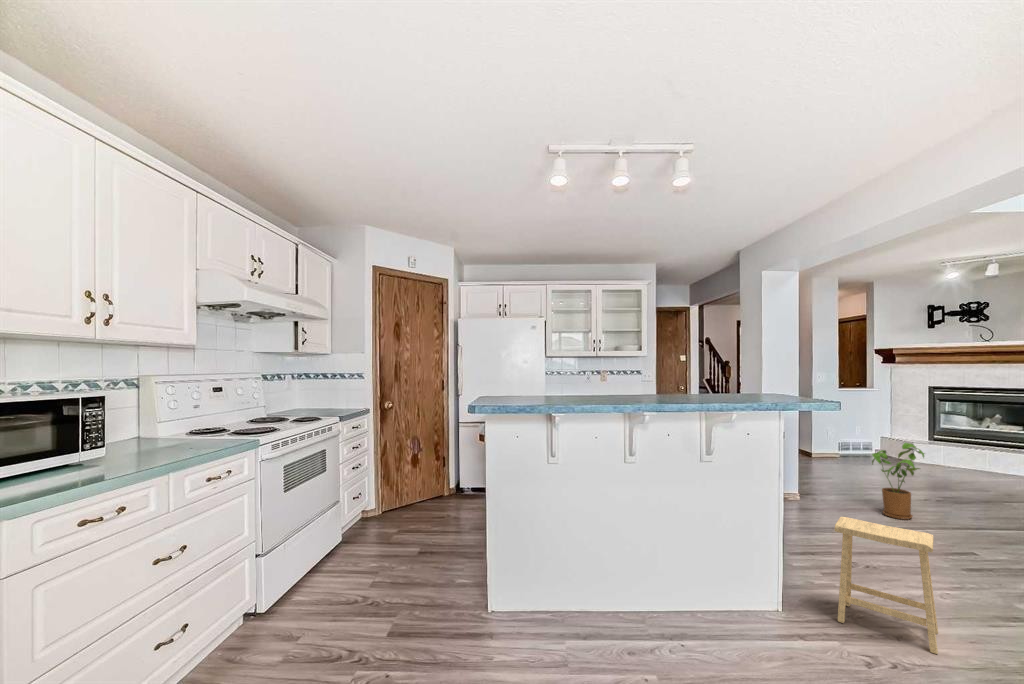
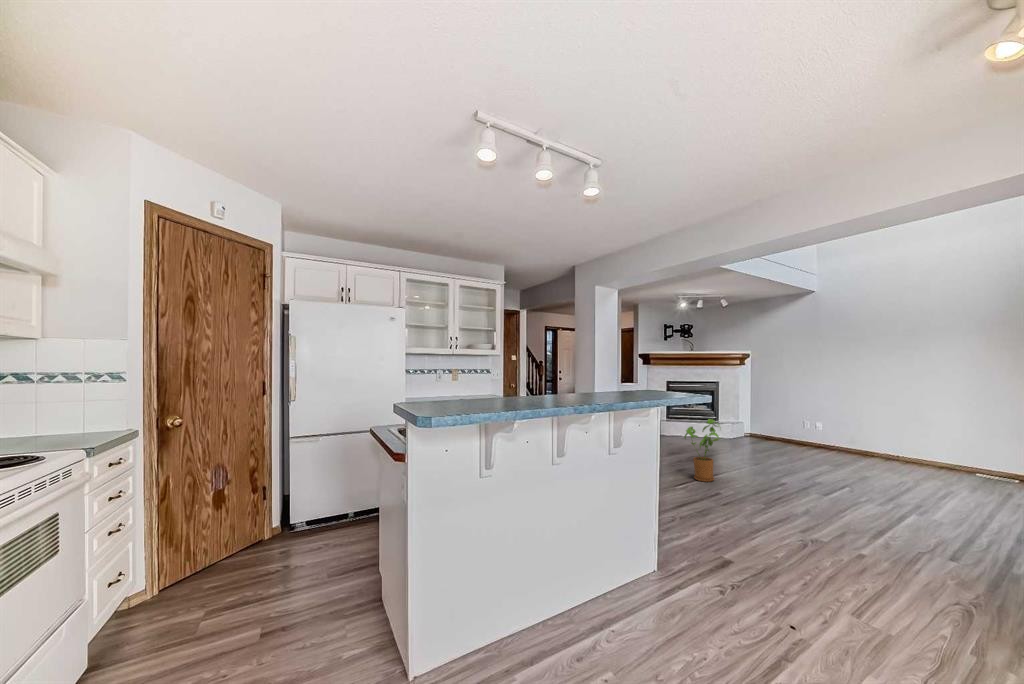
footstool: present [835,517,938,654] -> none [741,492,842,609]

